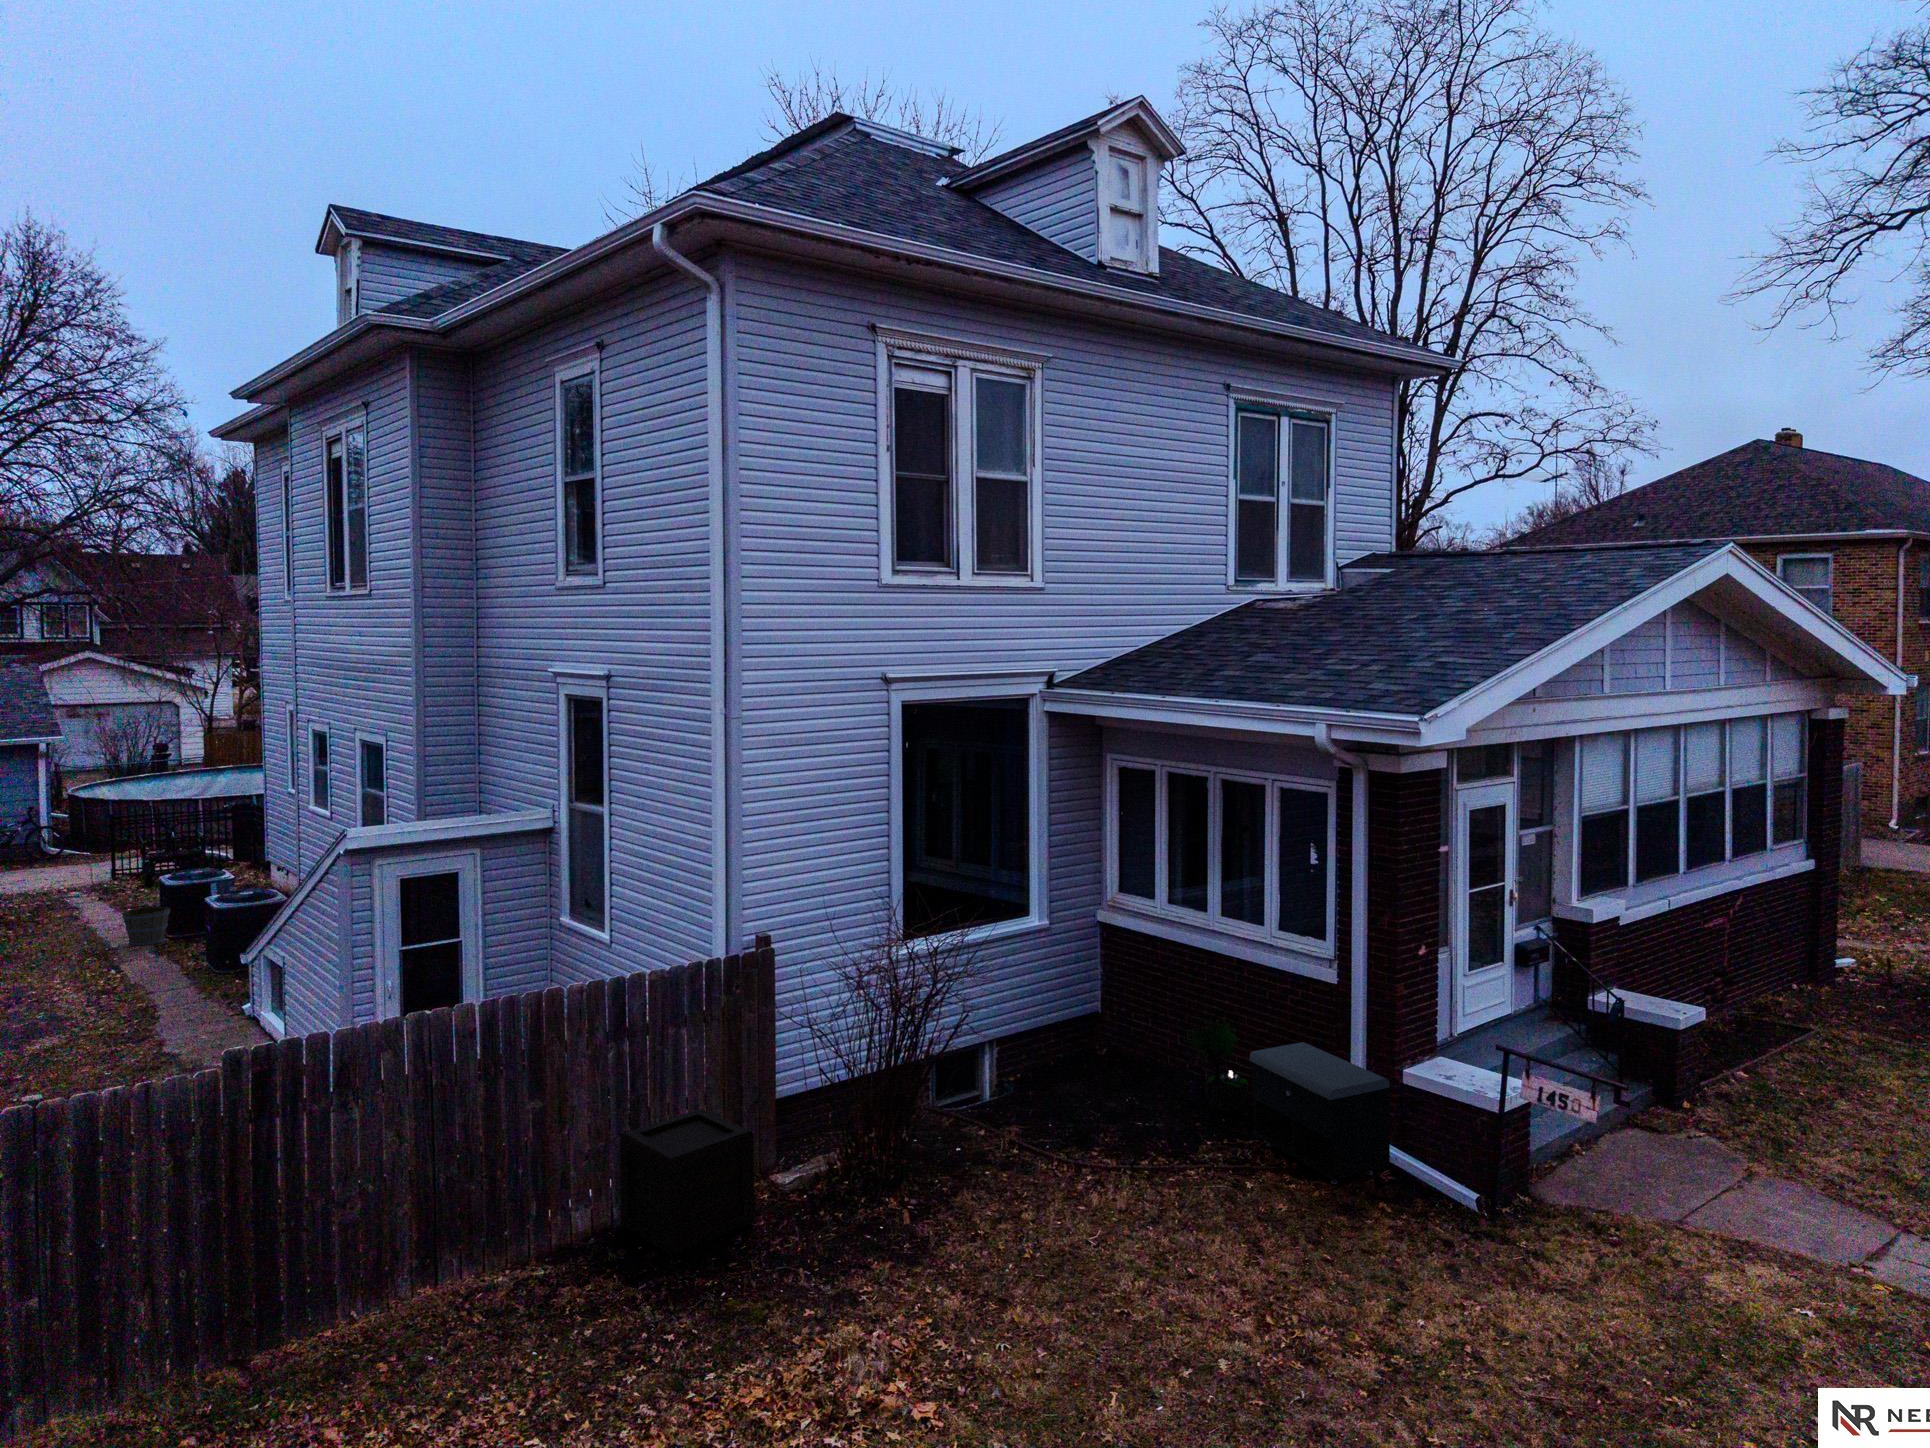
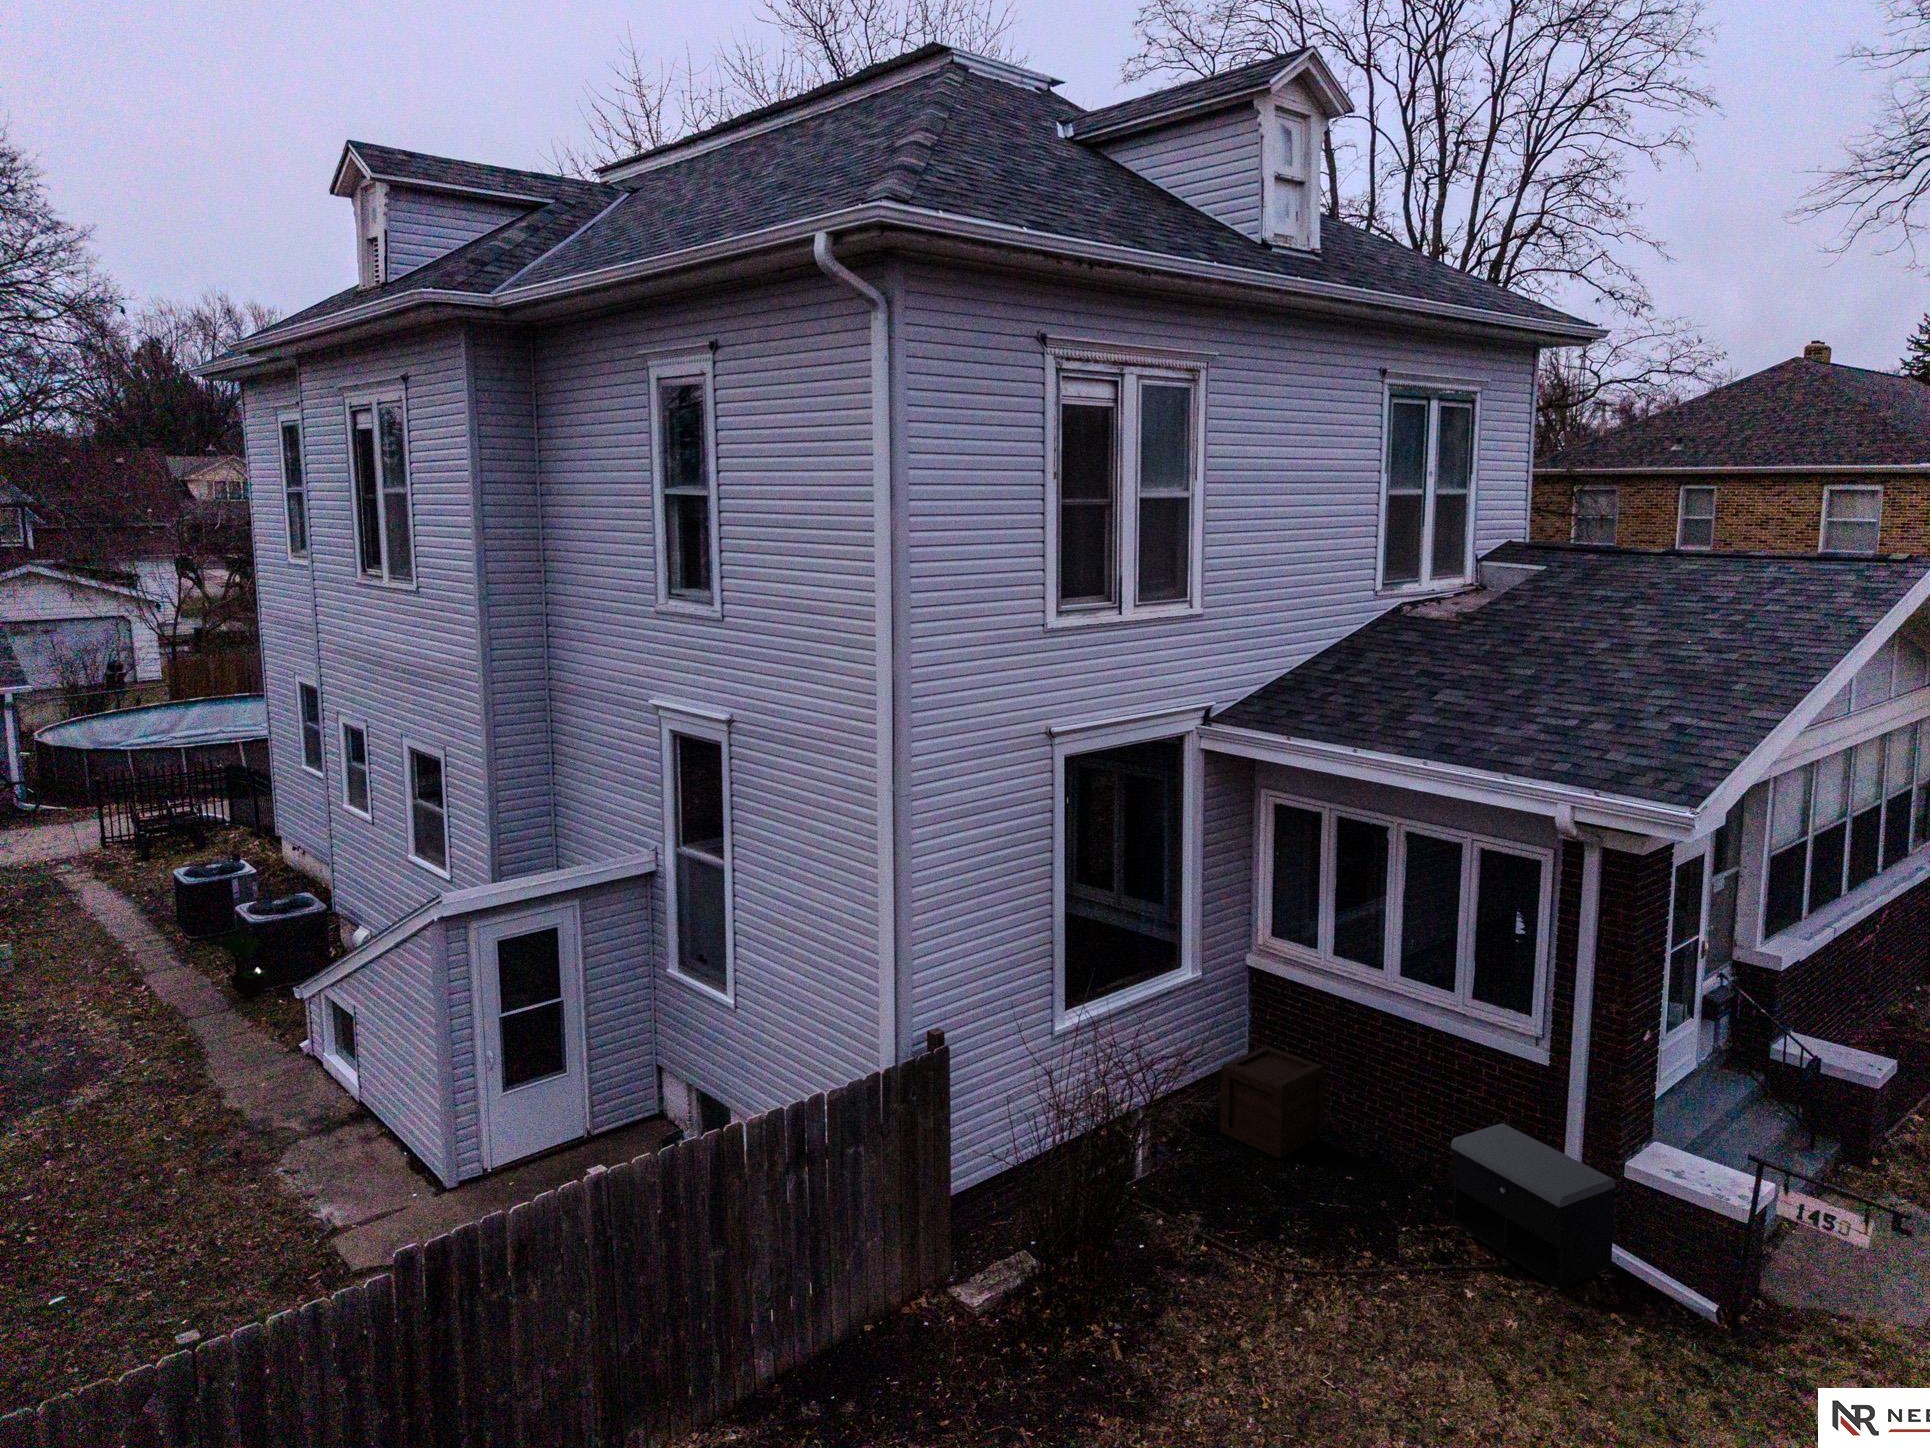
wooden bucket: present [122,906,170,946] -> none [137,906,188,951]
potted tree: present [1185,1016,1248,1111] -> present [216,931,269,996]
wooden crate: present [620,1109,754,1256] -> present [1220,1045,1326,1159]

